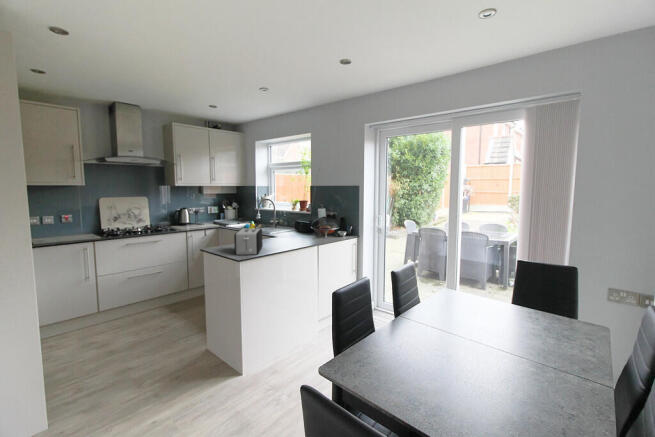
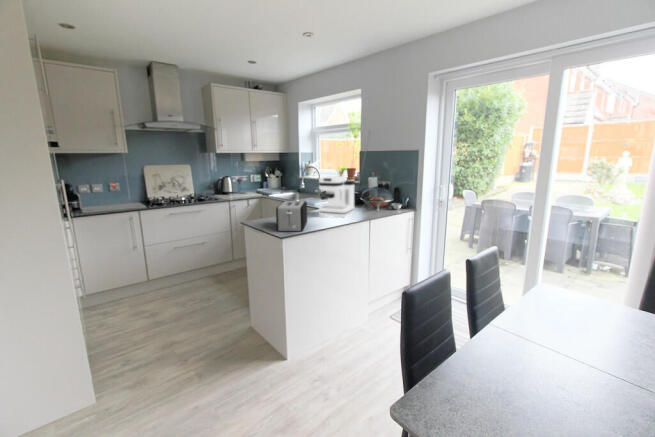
coffee maker: none [273,207,305,243] -> present [319,176,354,217]

